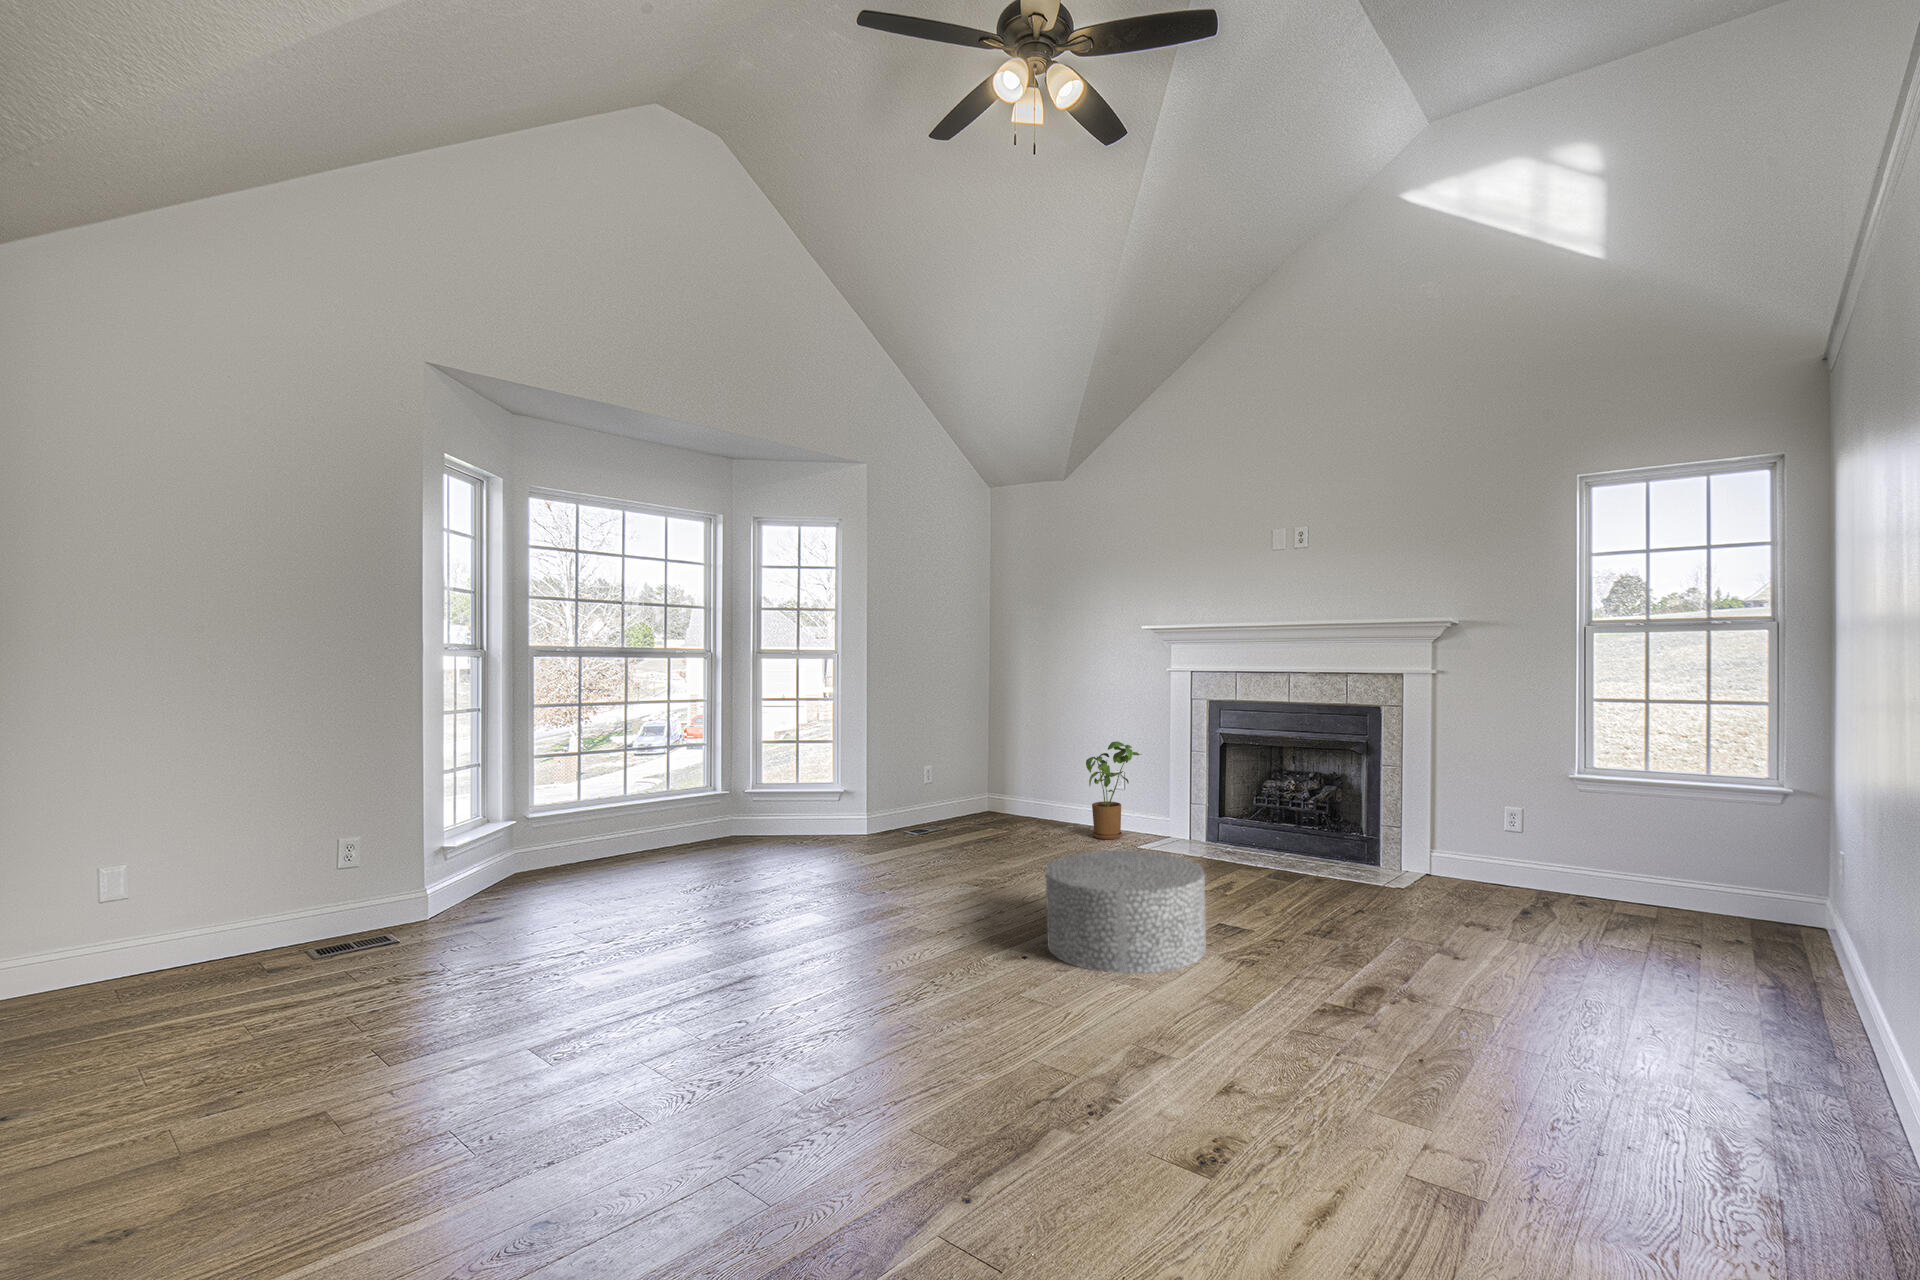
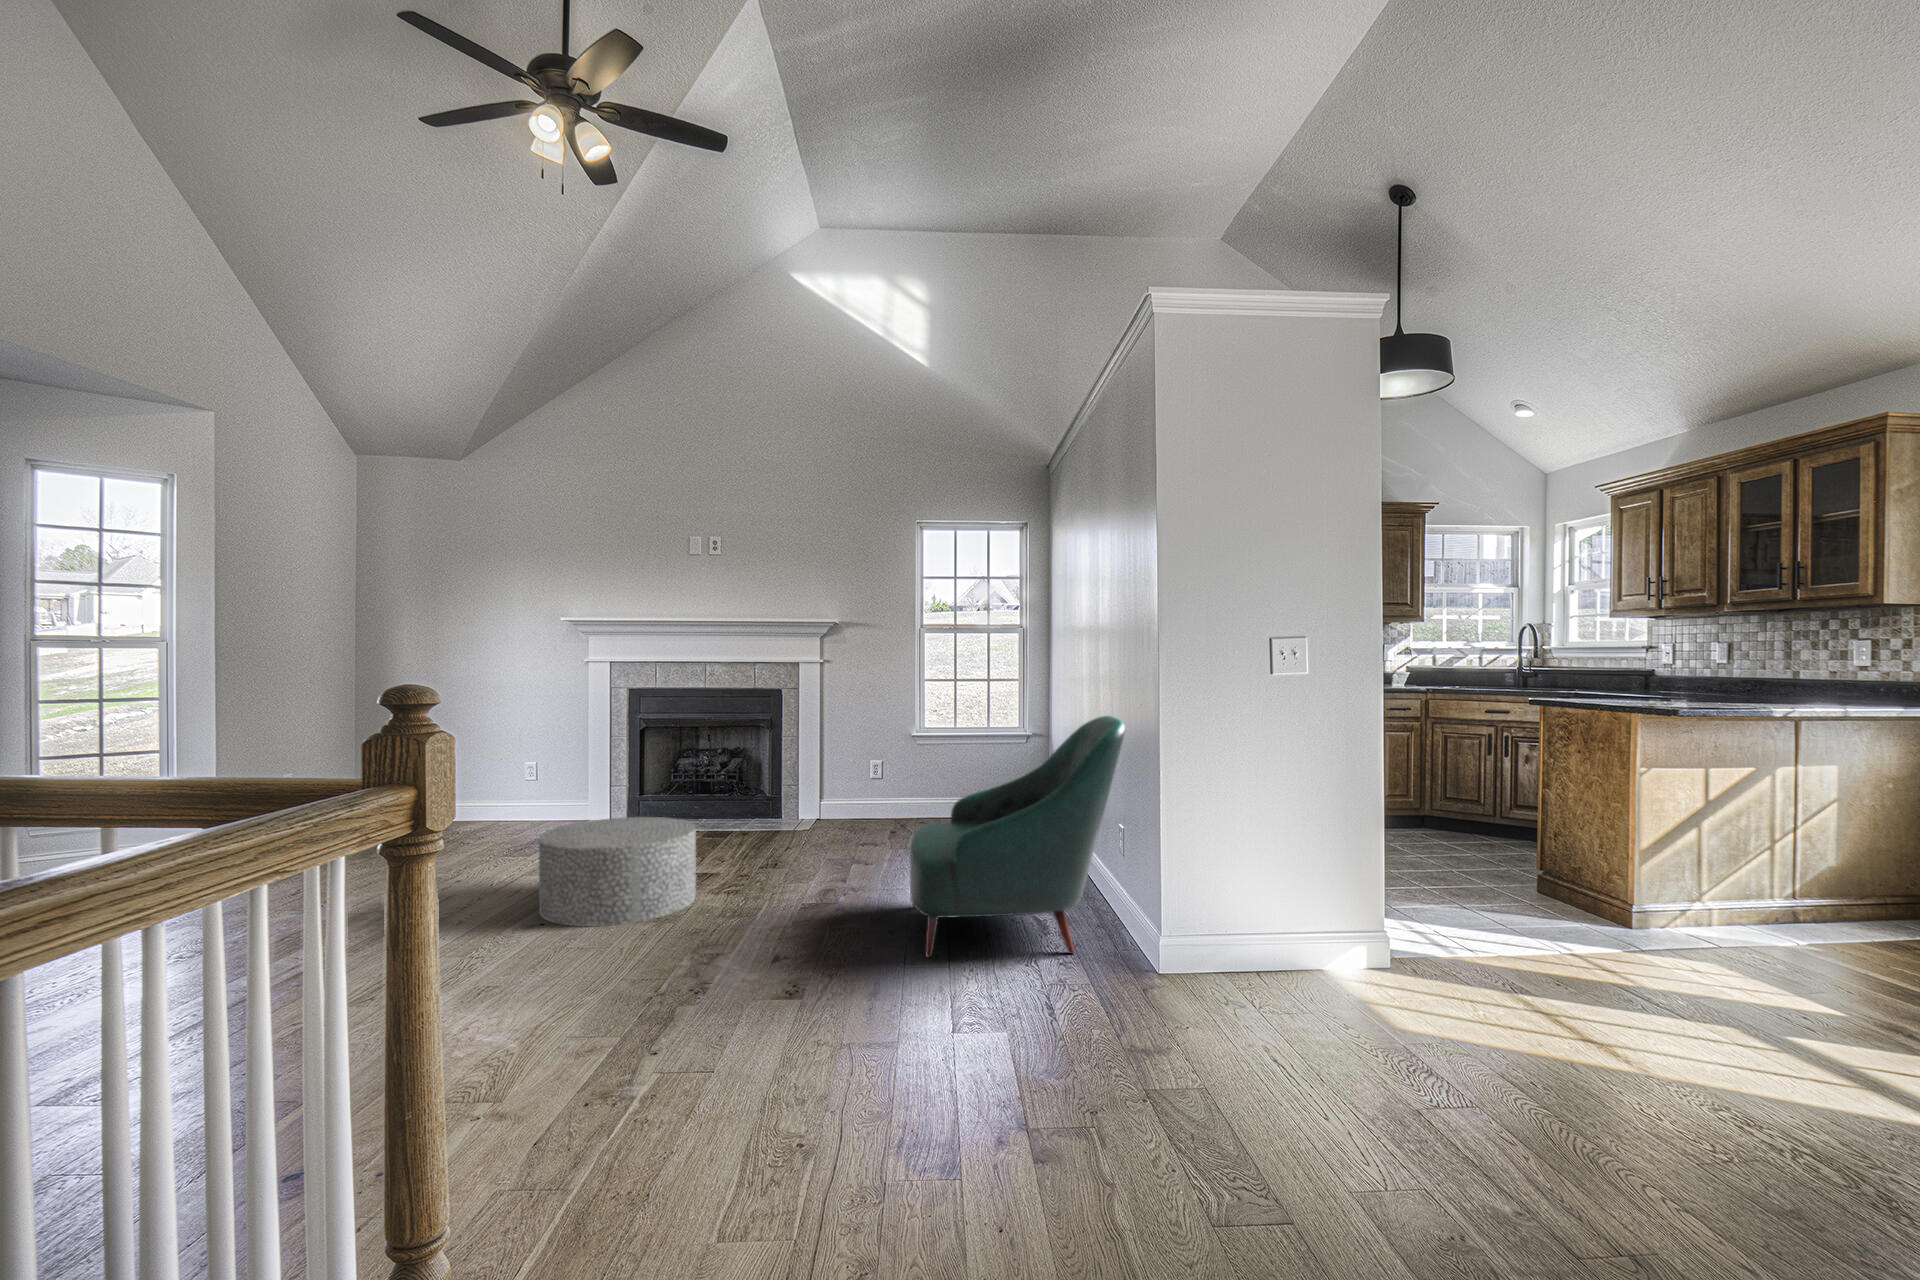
house plant: present [1086,741,1140,839] -> none [499,733,560,831]
armchair: none [1404,811,1805,1199] -> present [910,716,1125,958]

